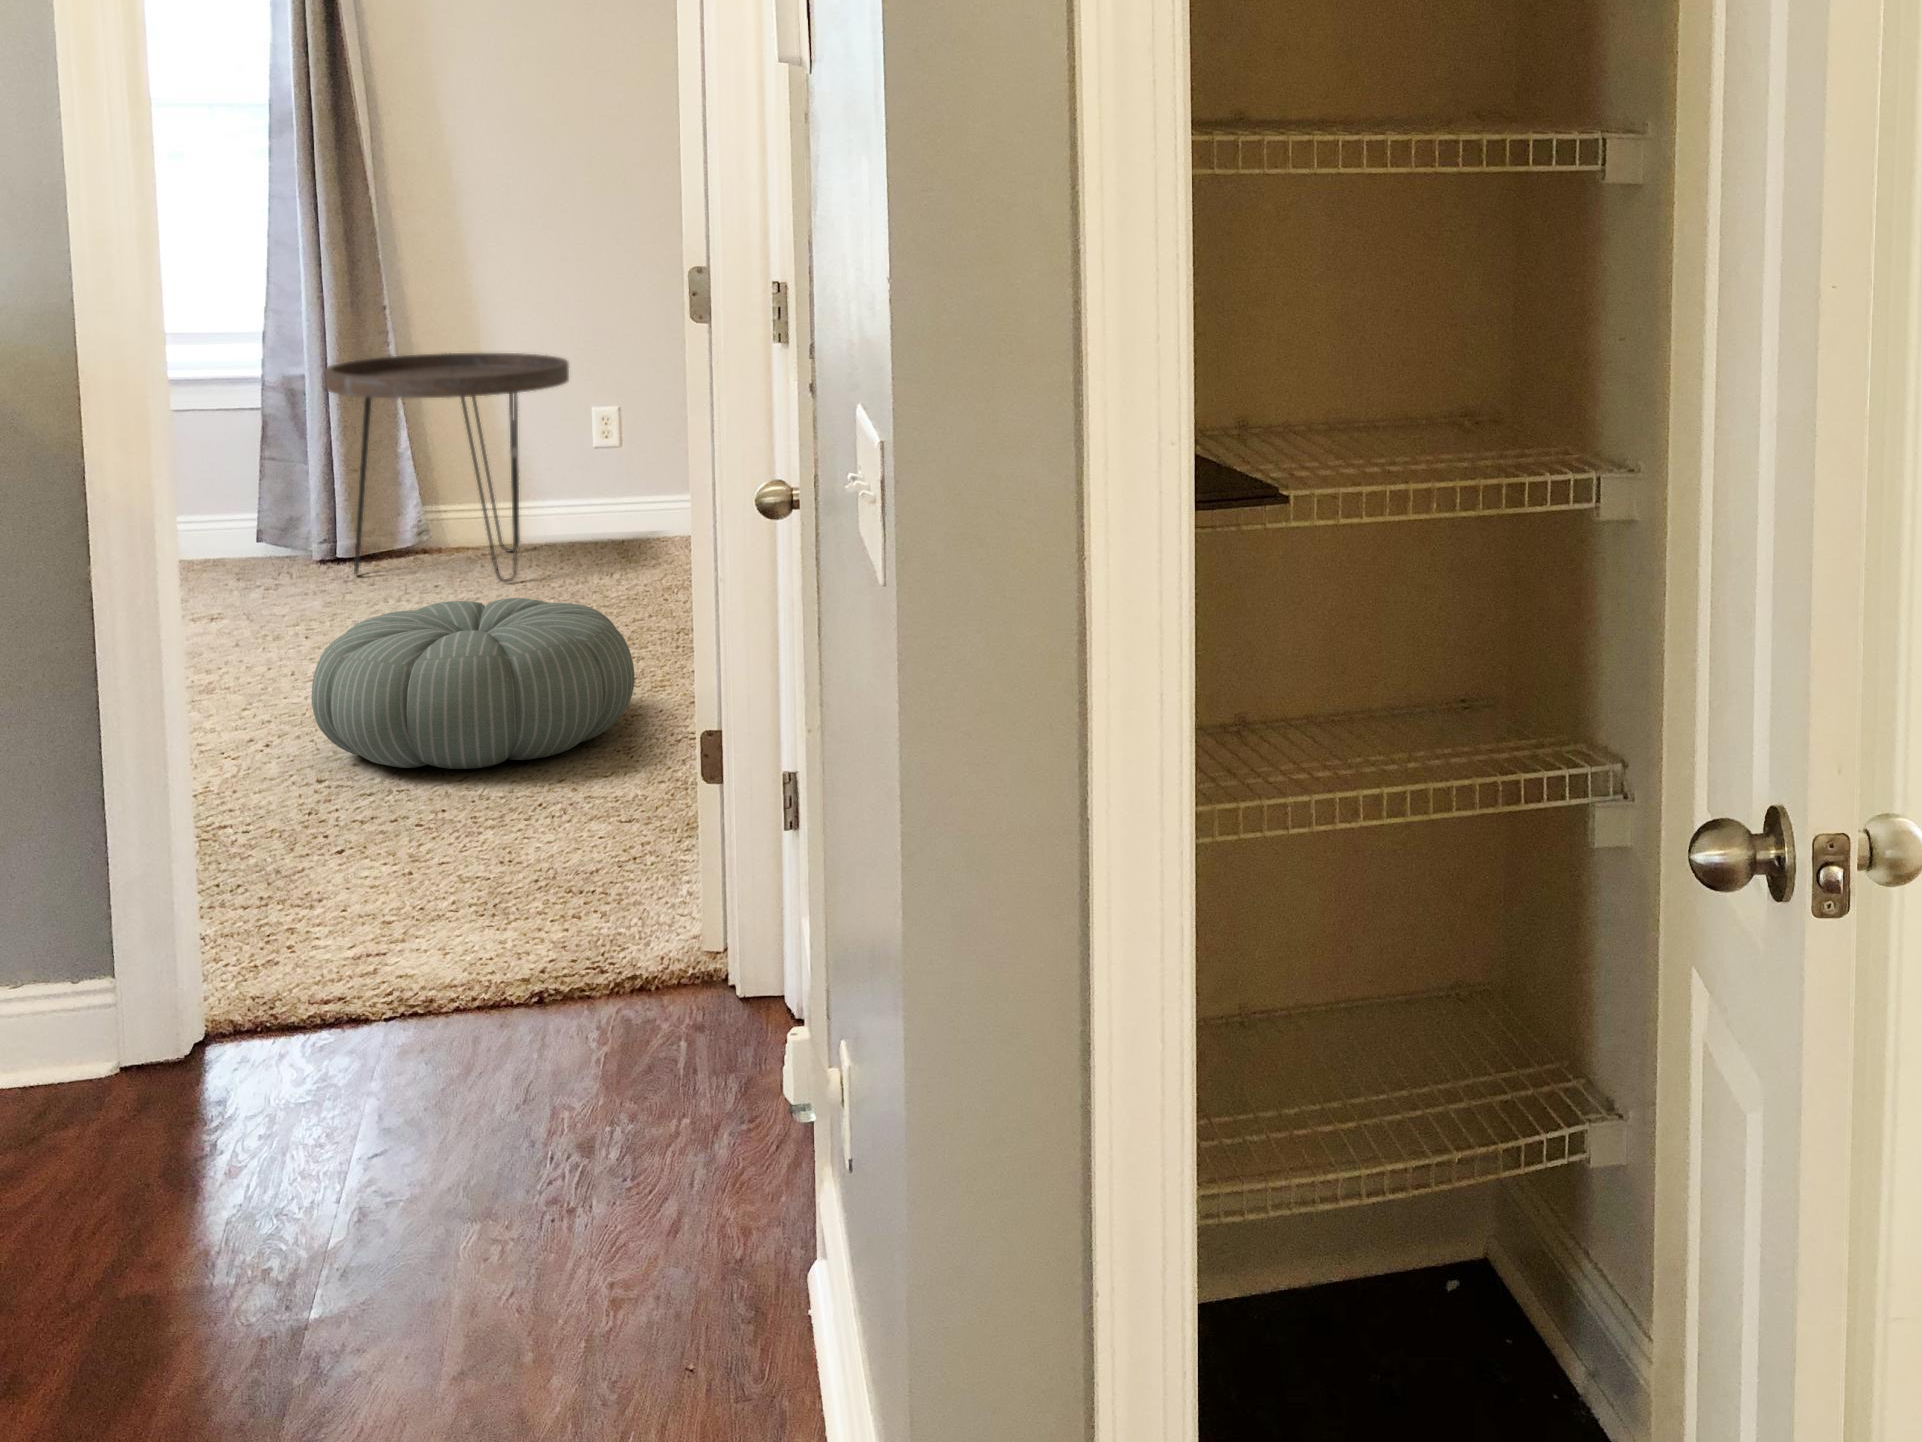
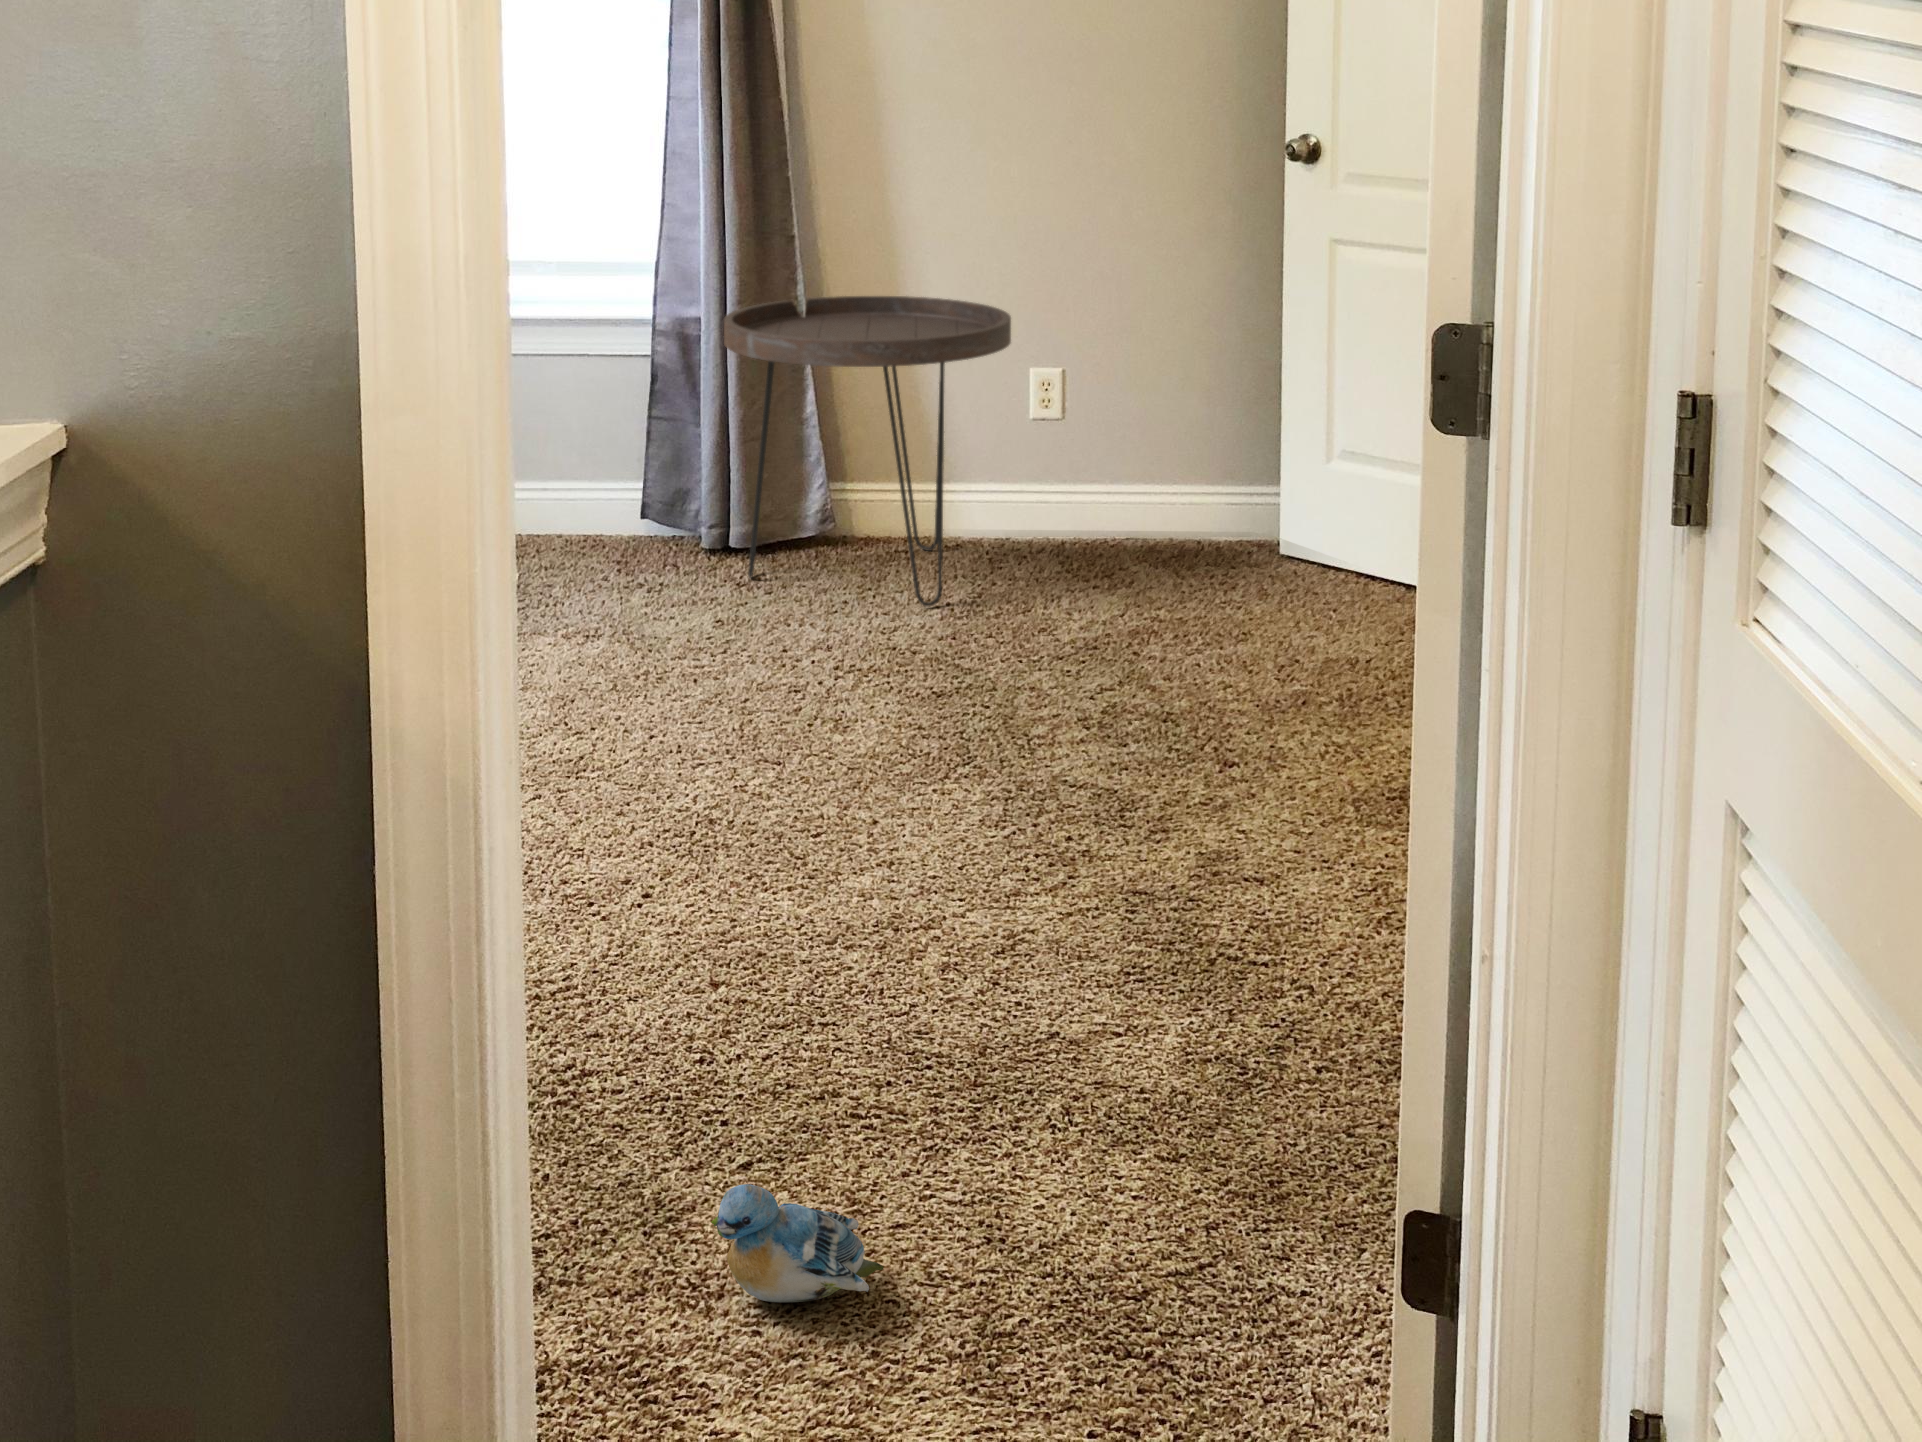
pouf: present [312,598,635,769] -> none [699,721,1154,1027]
plush toy: none [322,805,434,872] -> present [711,1184,884,1302]

